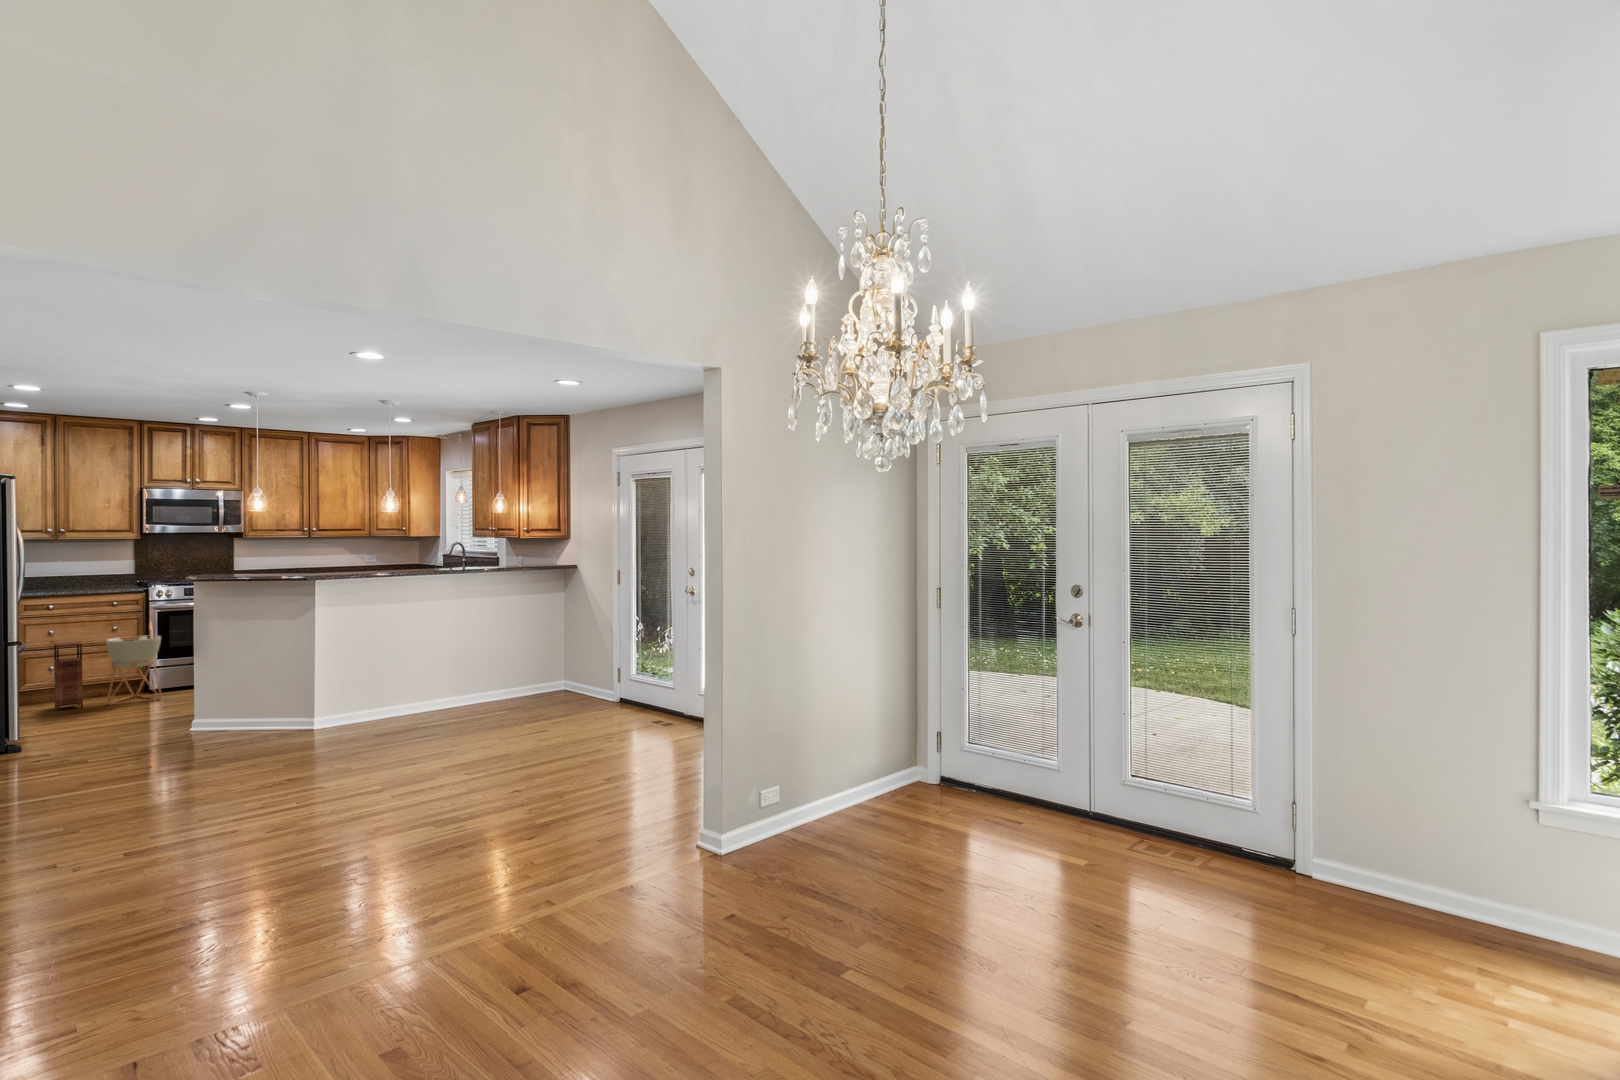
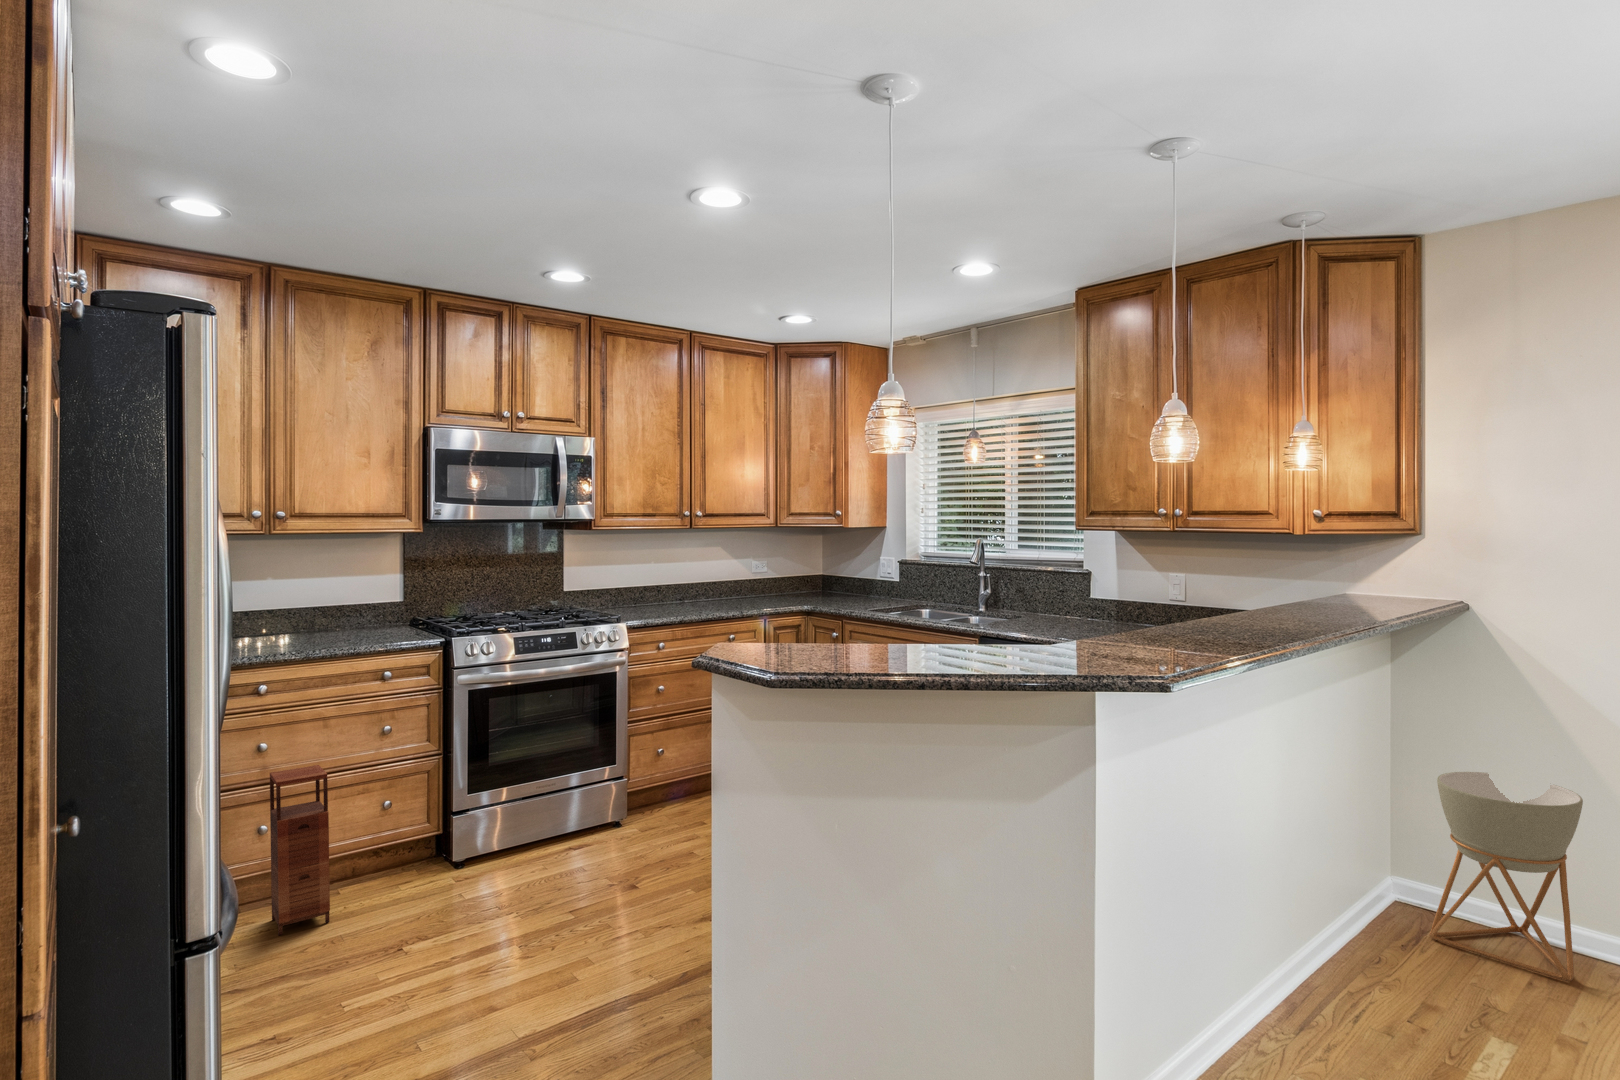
planter: present [106,636,162,705] -> present [1429,772,1583,982]

